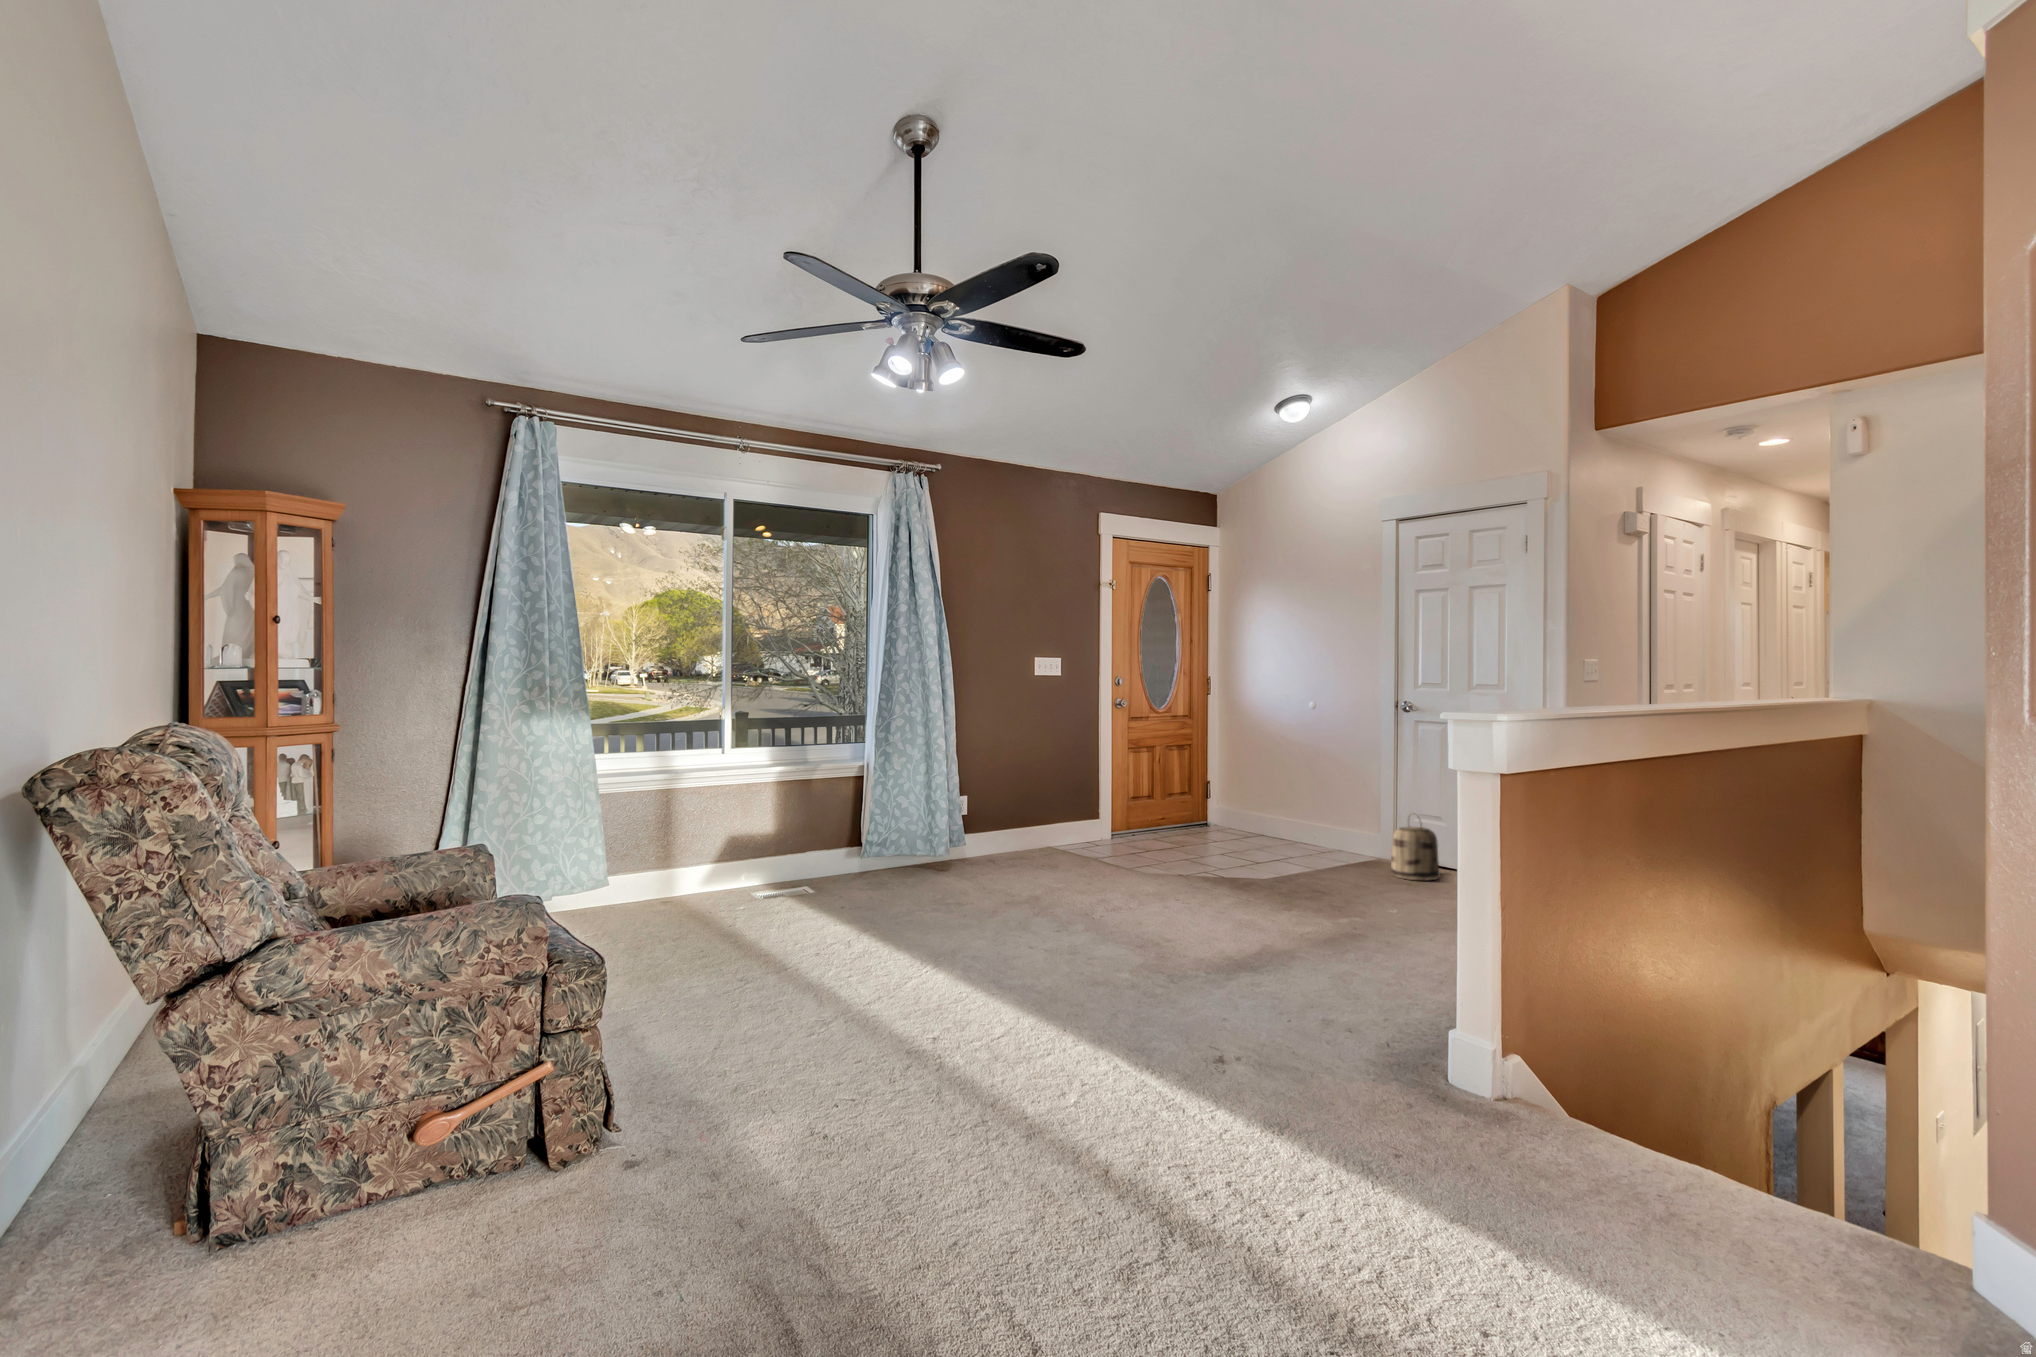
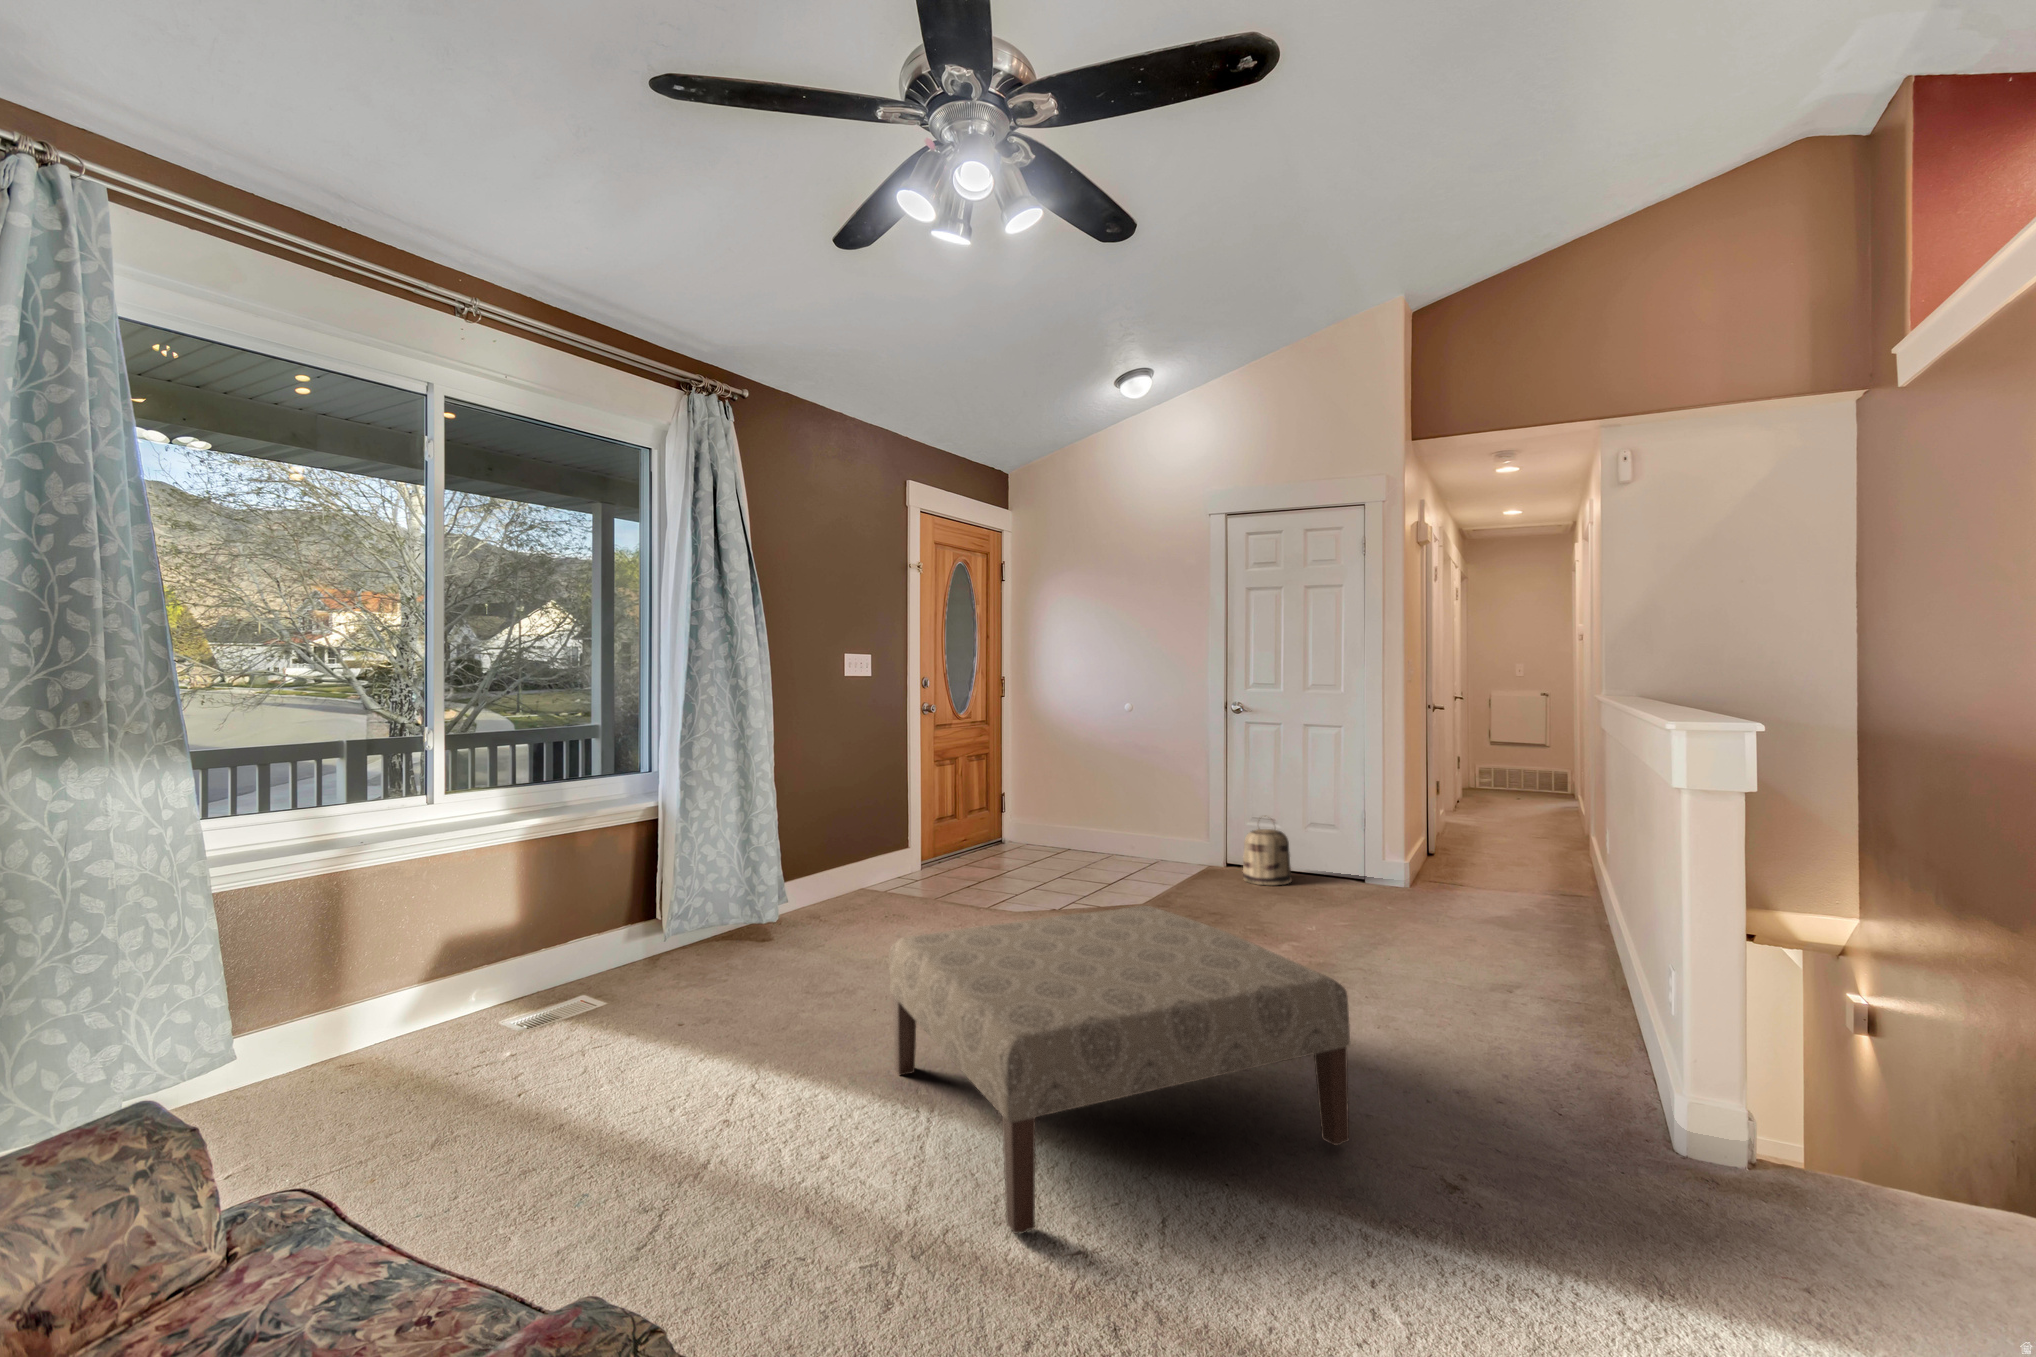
ottoman: none [890,855,1159,1022] -> present [889,906,1350,1234]

